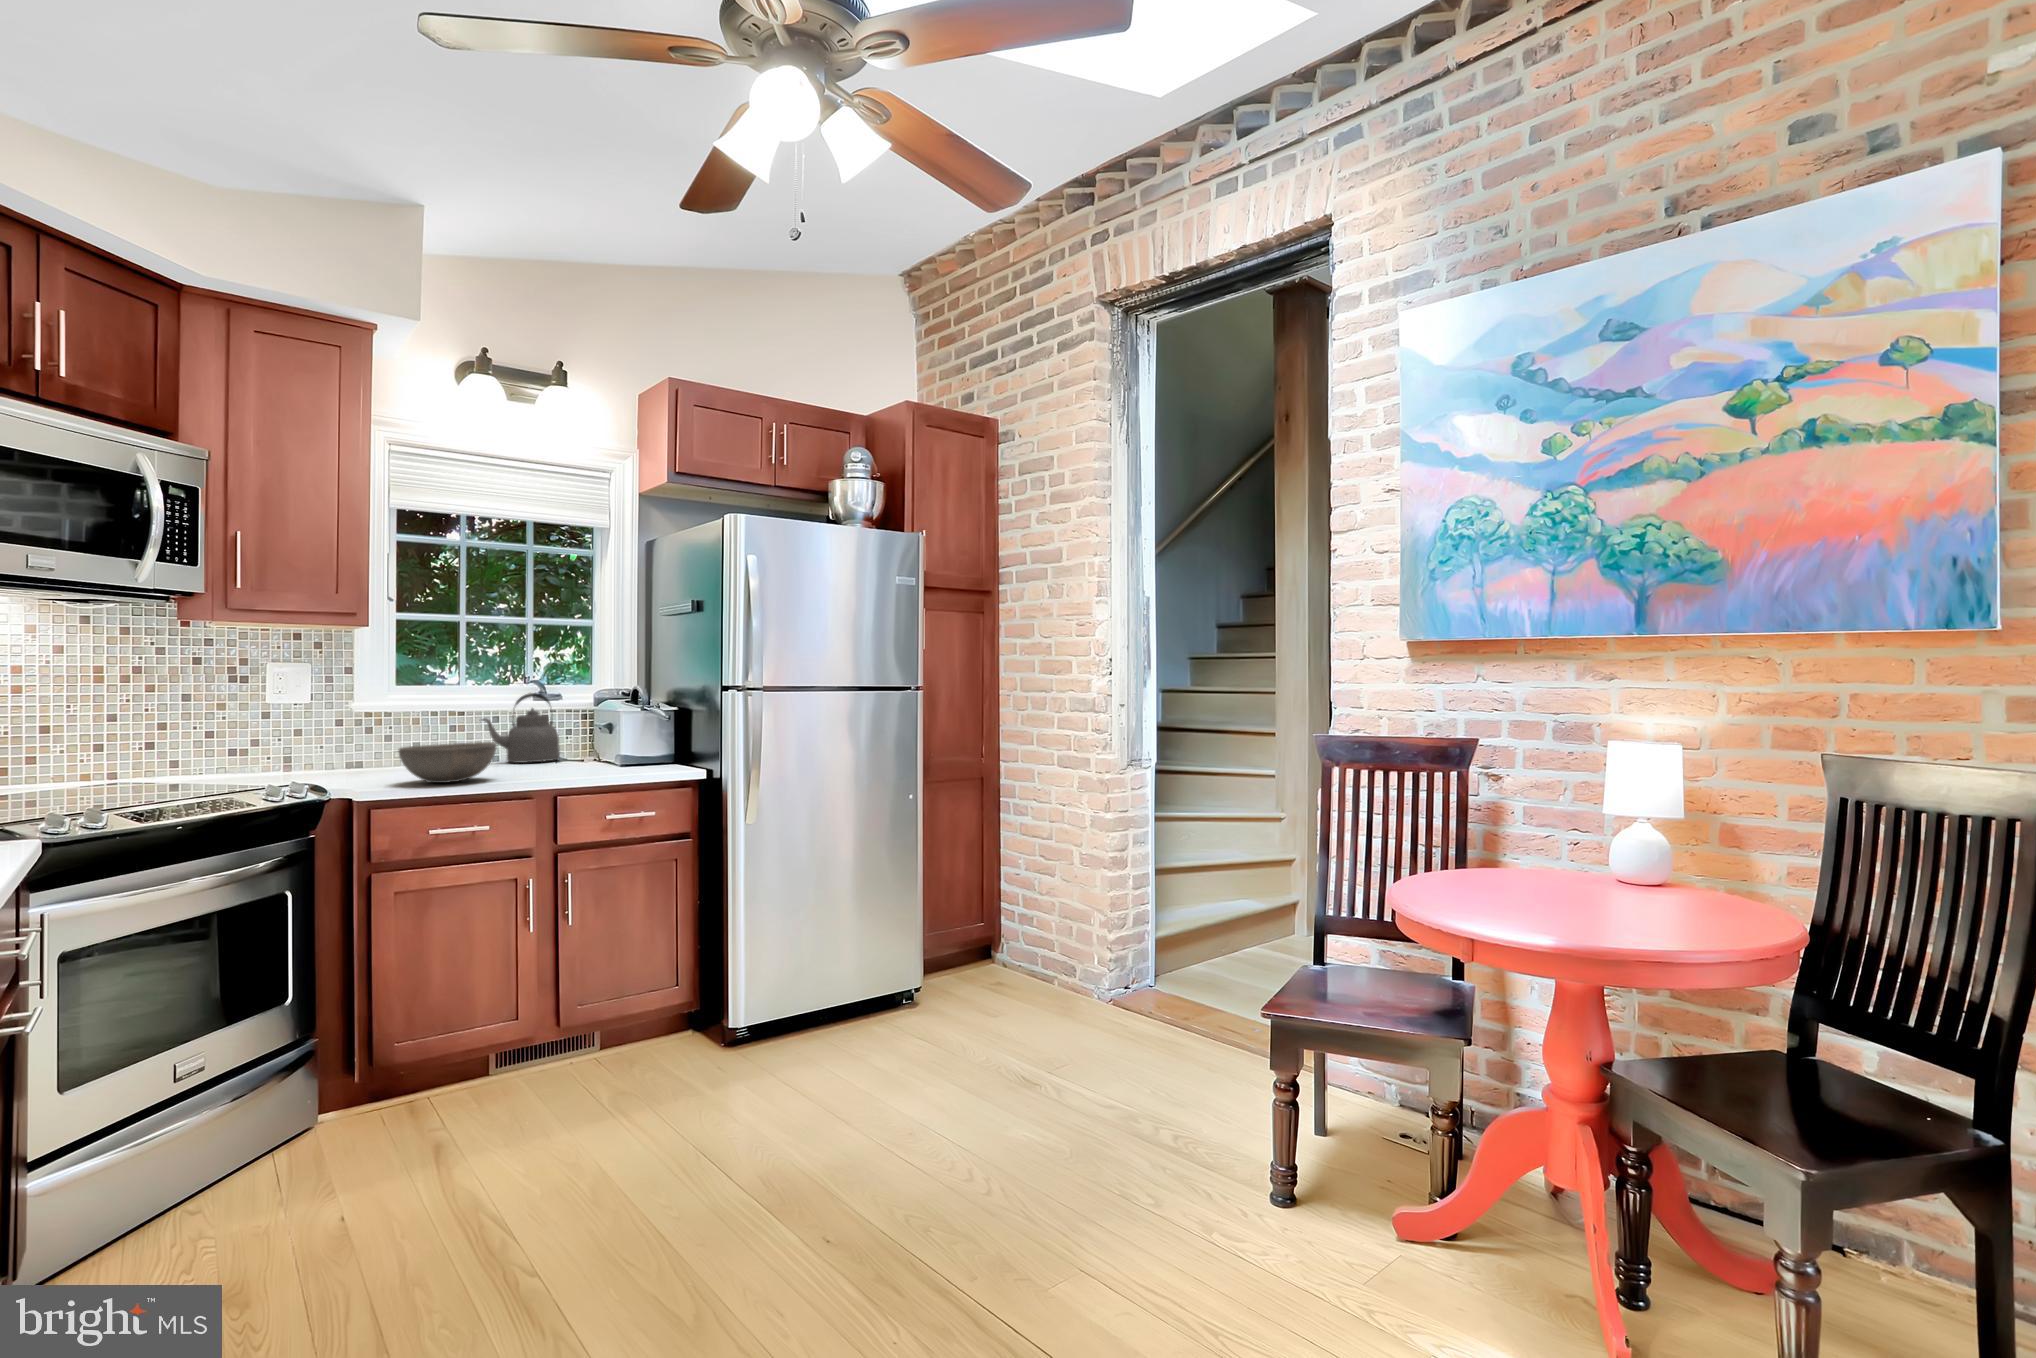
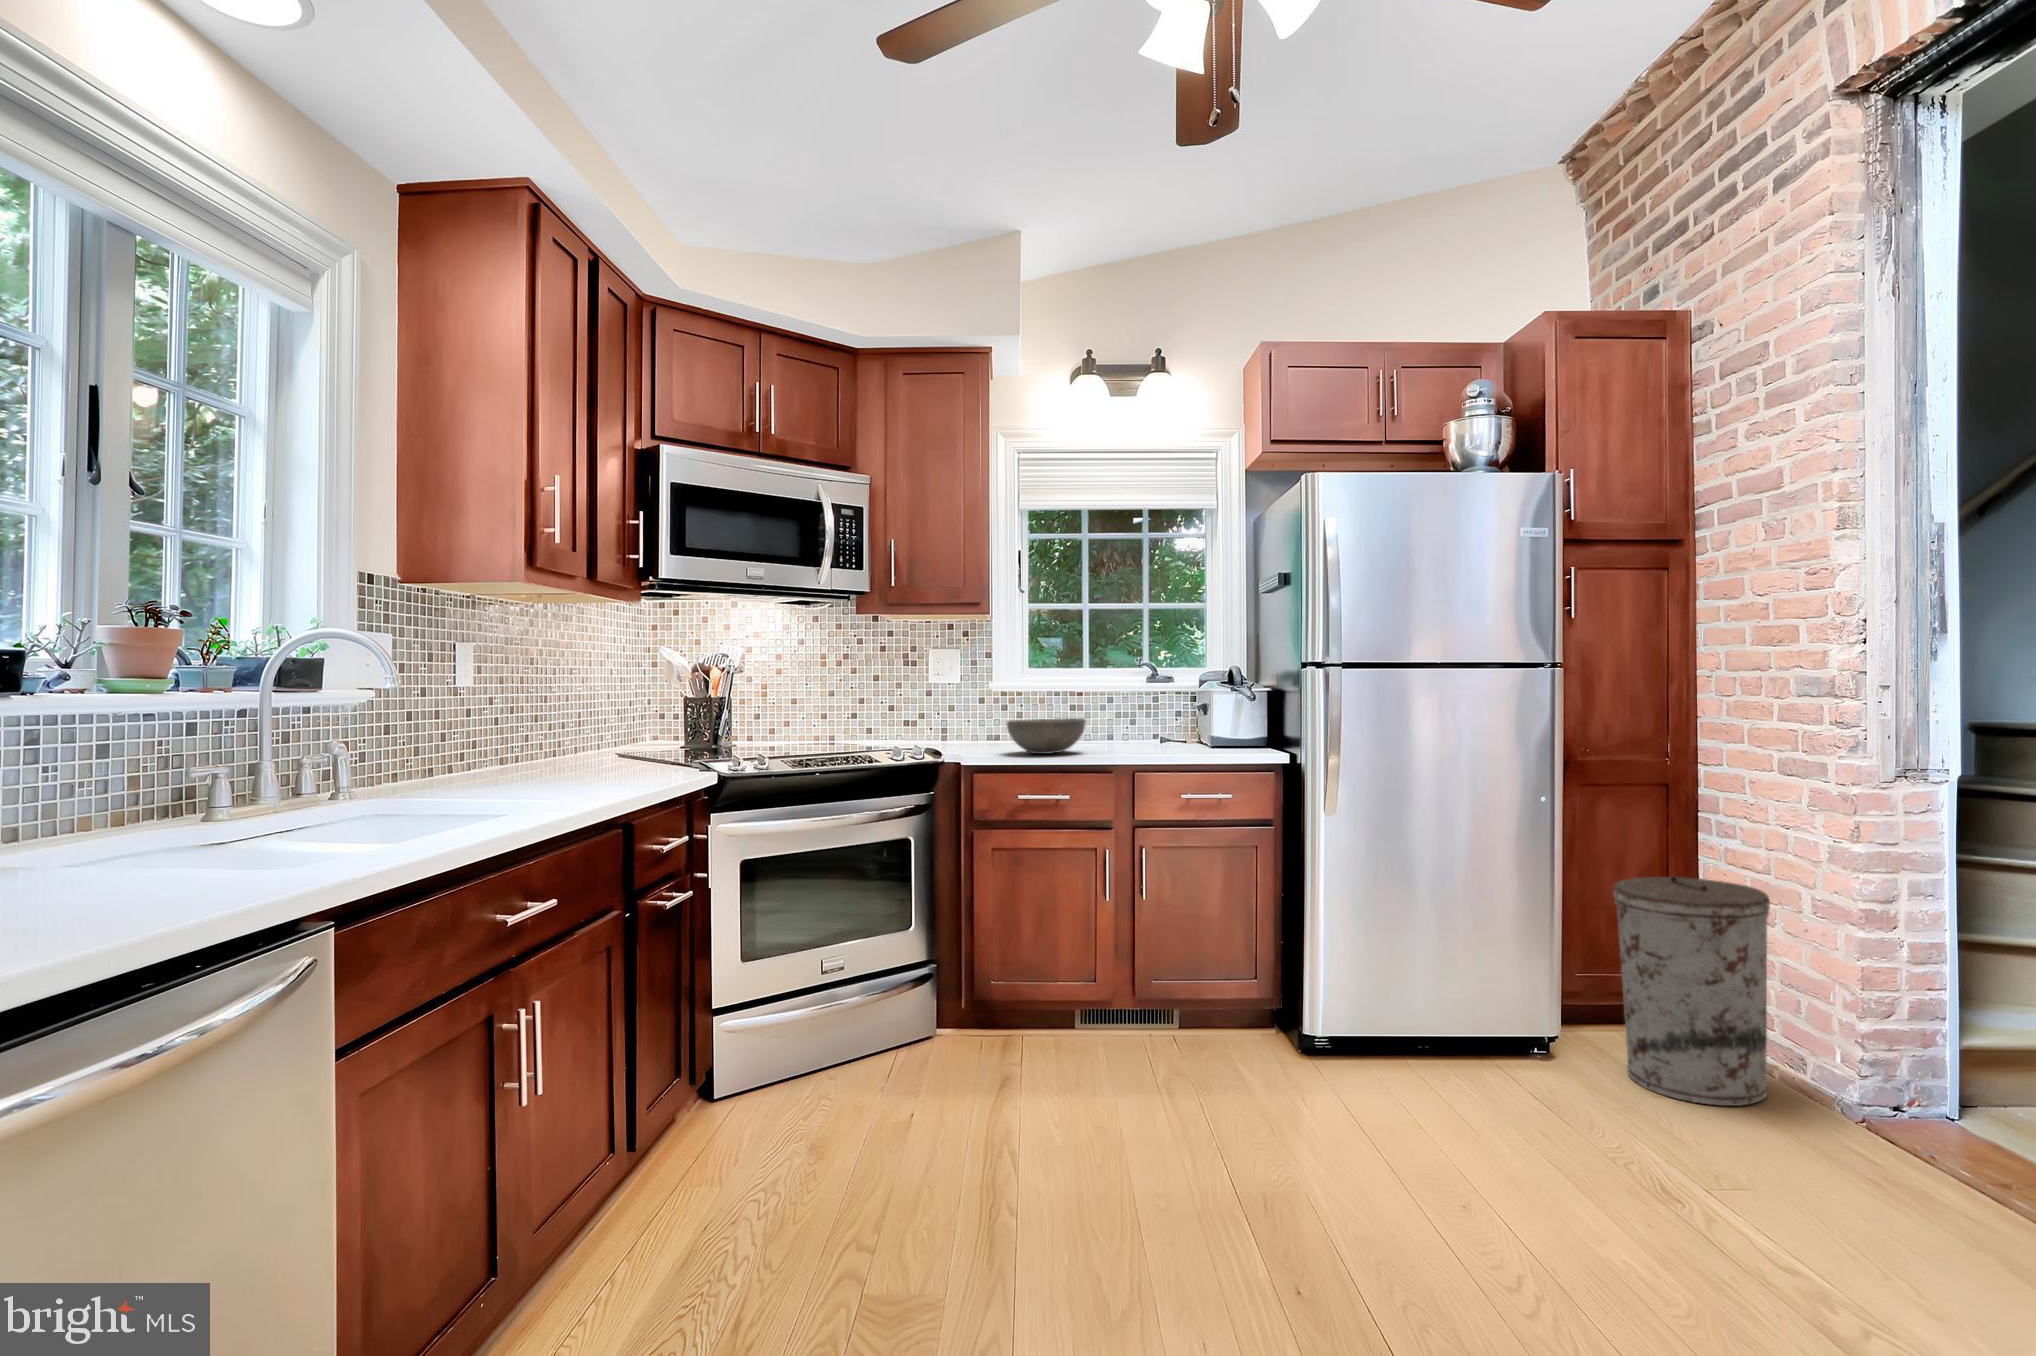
kettle: present [482,693,560,763] -> none [1094,674,1164,741]
trash can: none [959,846,1056,1011] -> present [1614,877,1770,1106]

